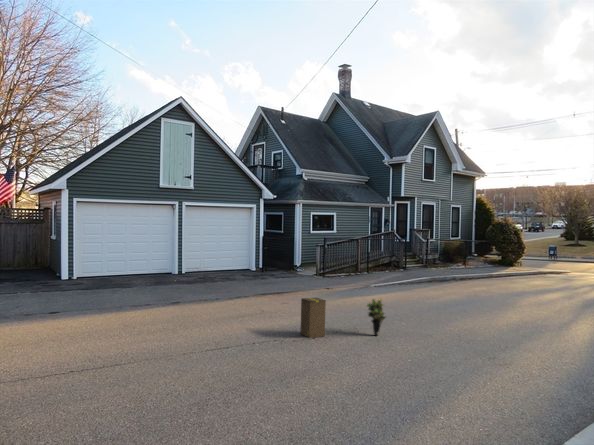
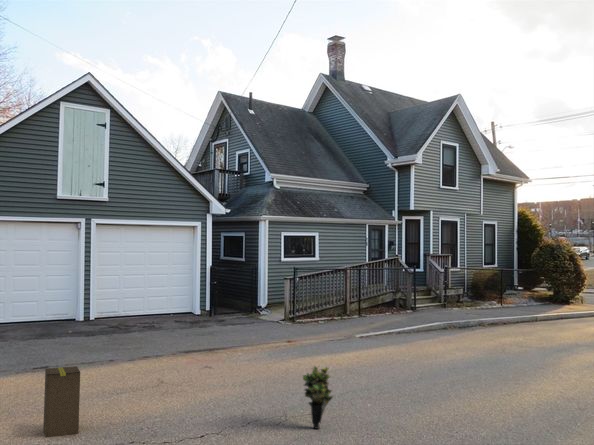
cardboard box: present [301,298,326,338] -> present [43,366,80,437]

